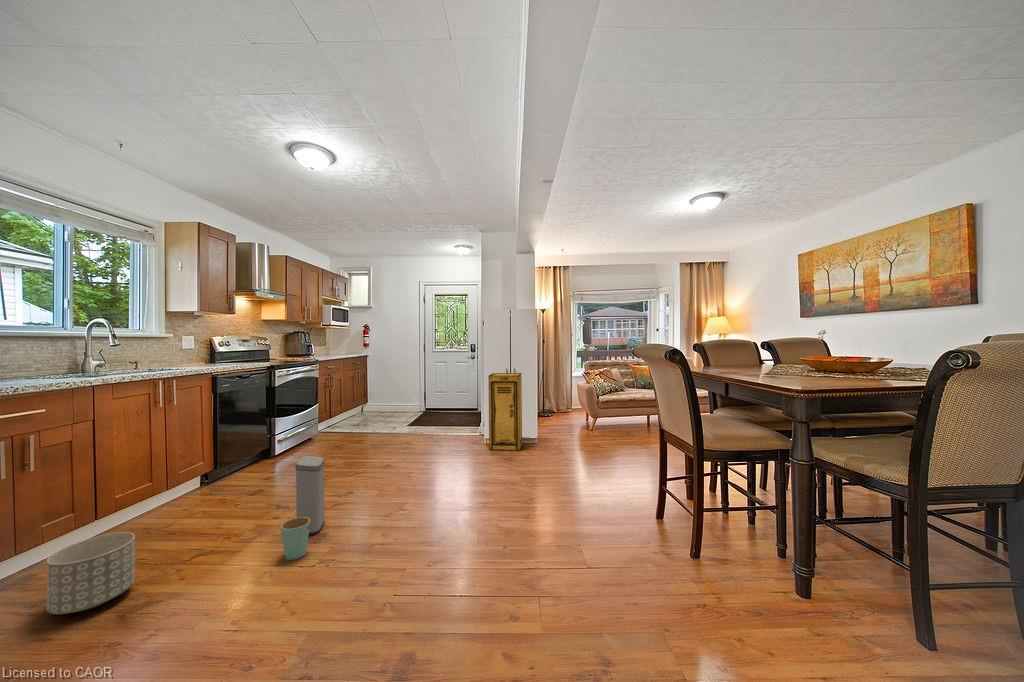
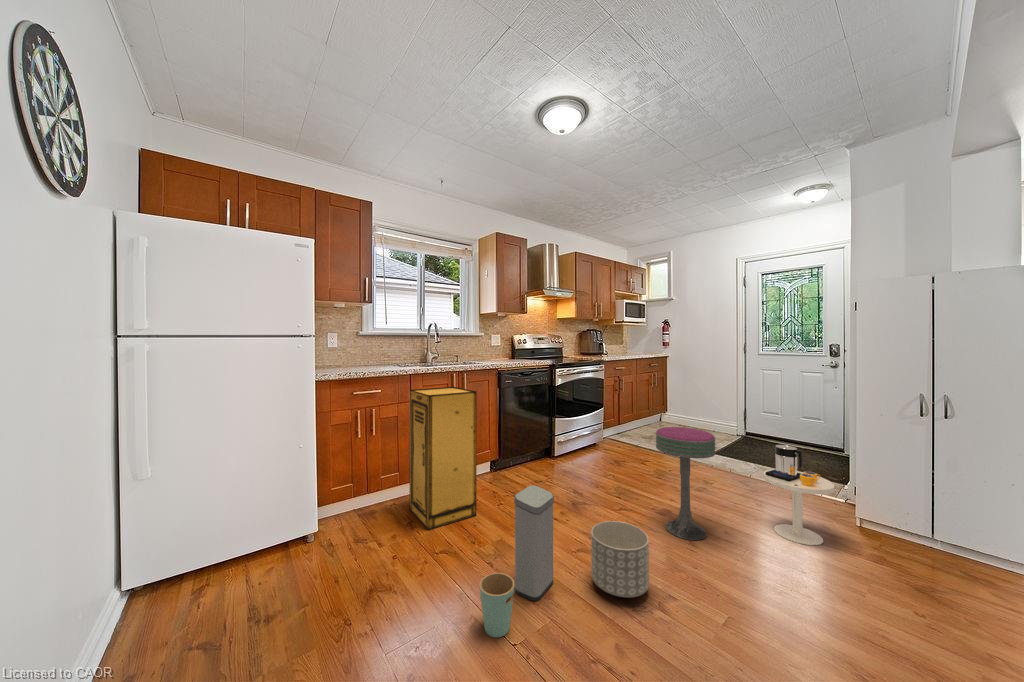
storage cabinet: present [488,373,522,451] -> present [410,387,477,530]
bar stool: none [382,403,420,475] -> present [656,427,716,540]
side table: none [443,405,475,459] -> present [763,444,834,545]
planter: present [47,532,135,614] -> present [591,521,649,598]

